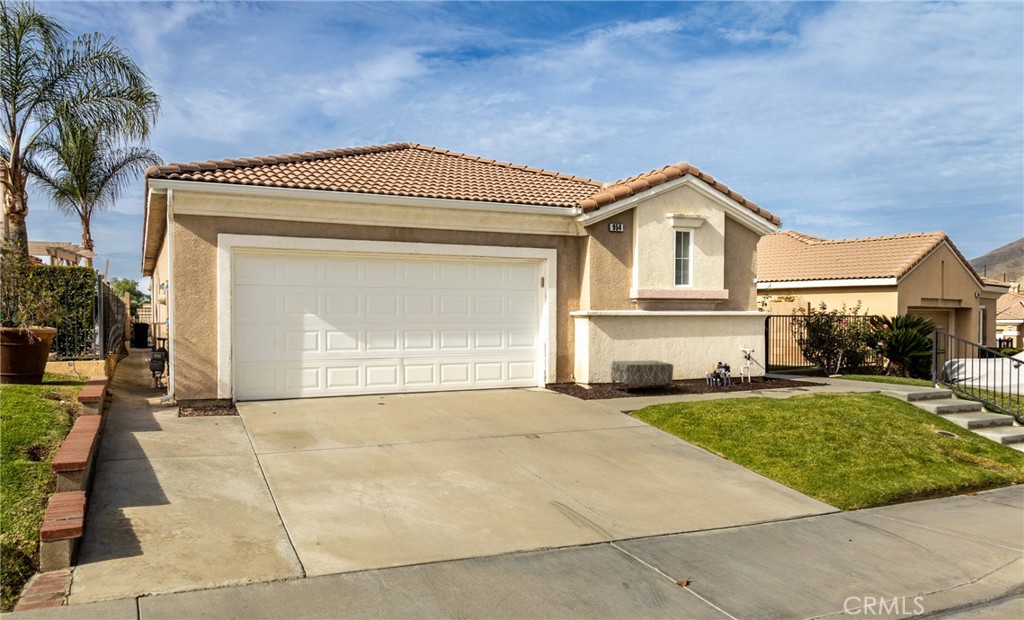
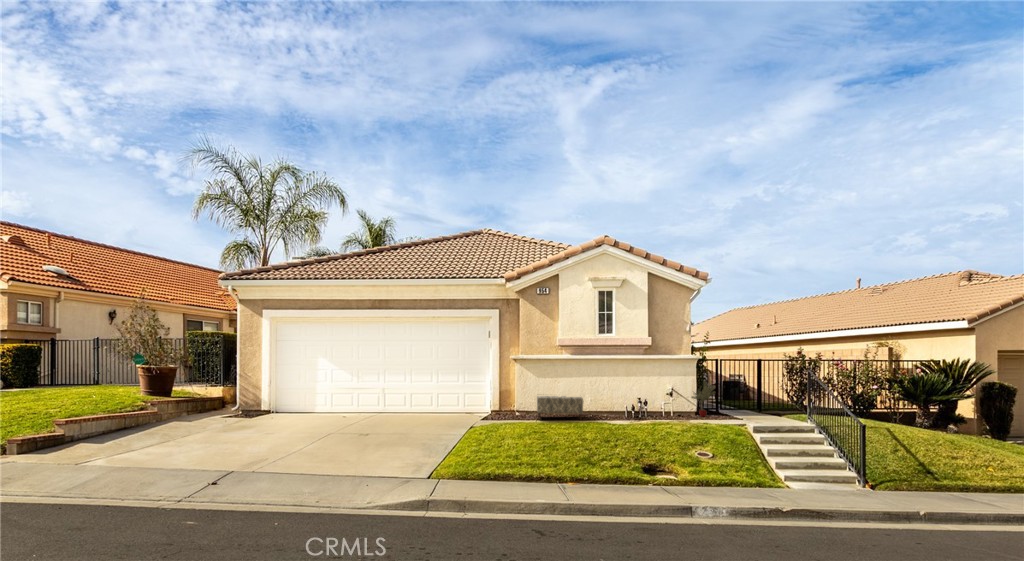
potted tree: none [762,340,785,381] -> present [692,381,715,417]

